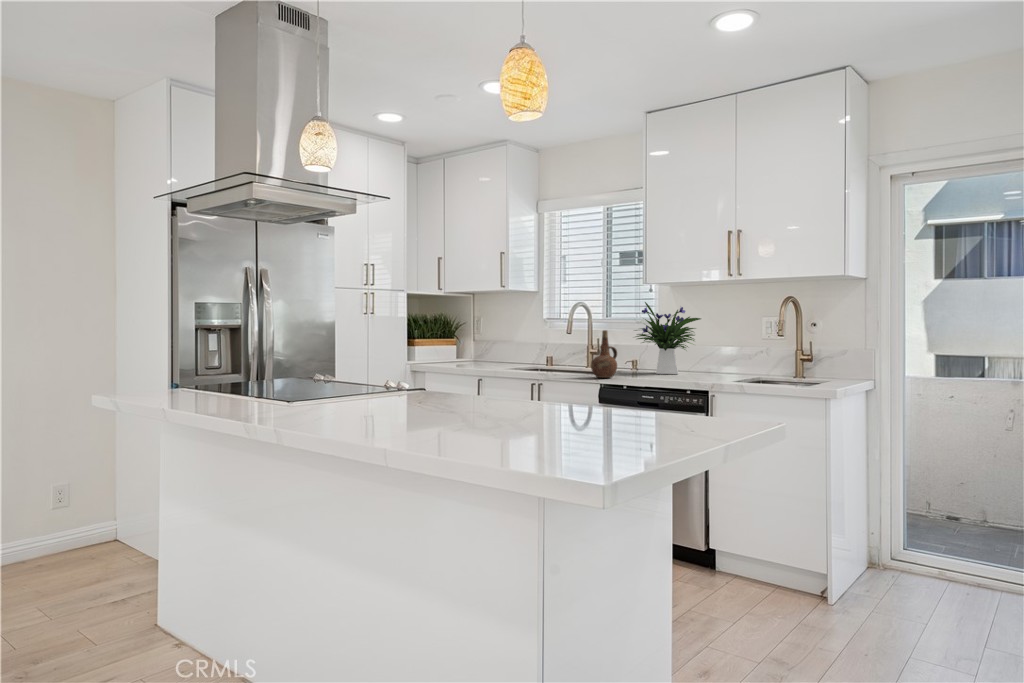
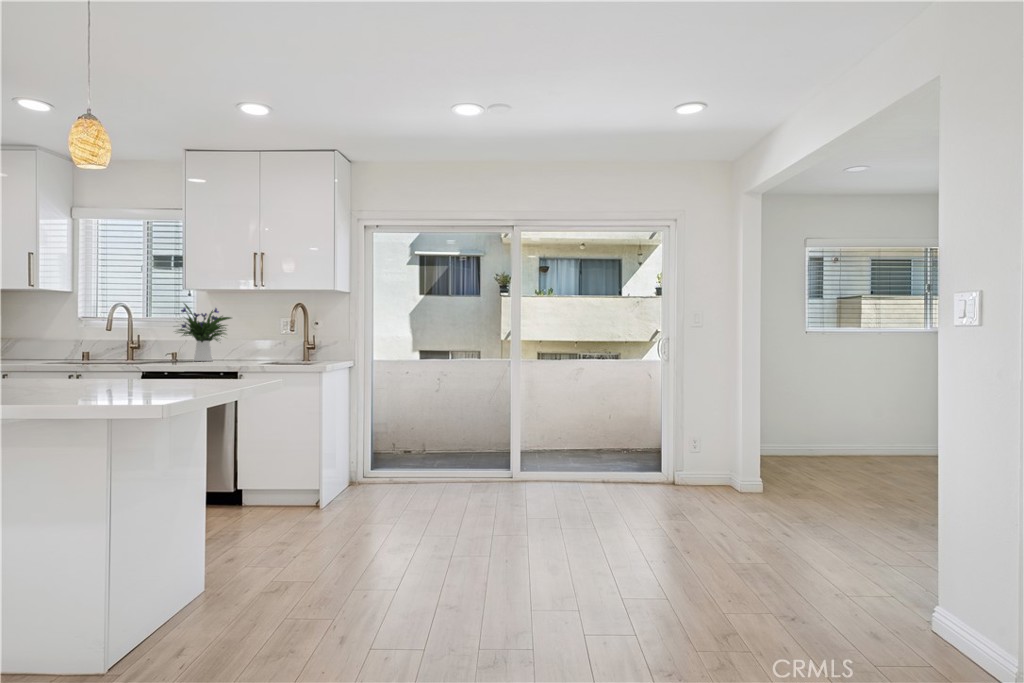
ceramic pitcher: present [591,330,617,378] -> none [133,324,158,364]

